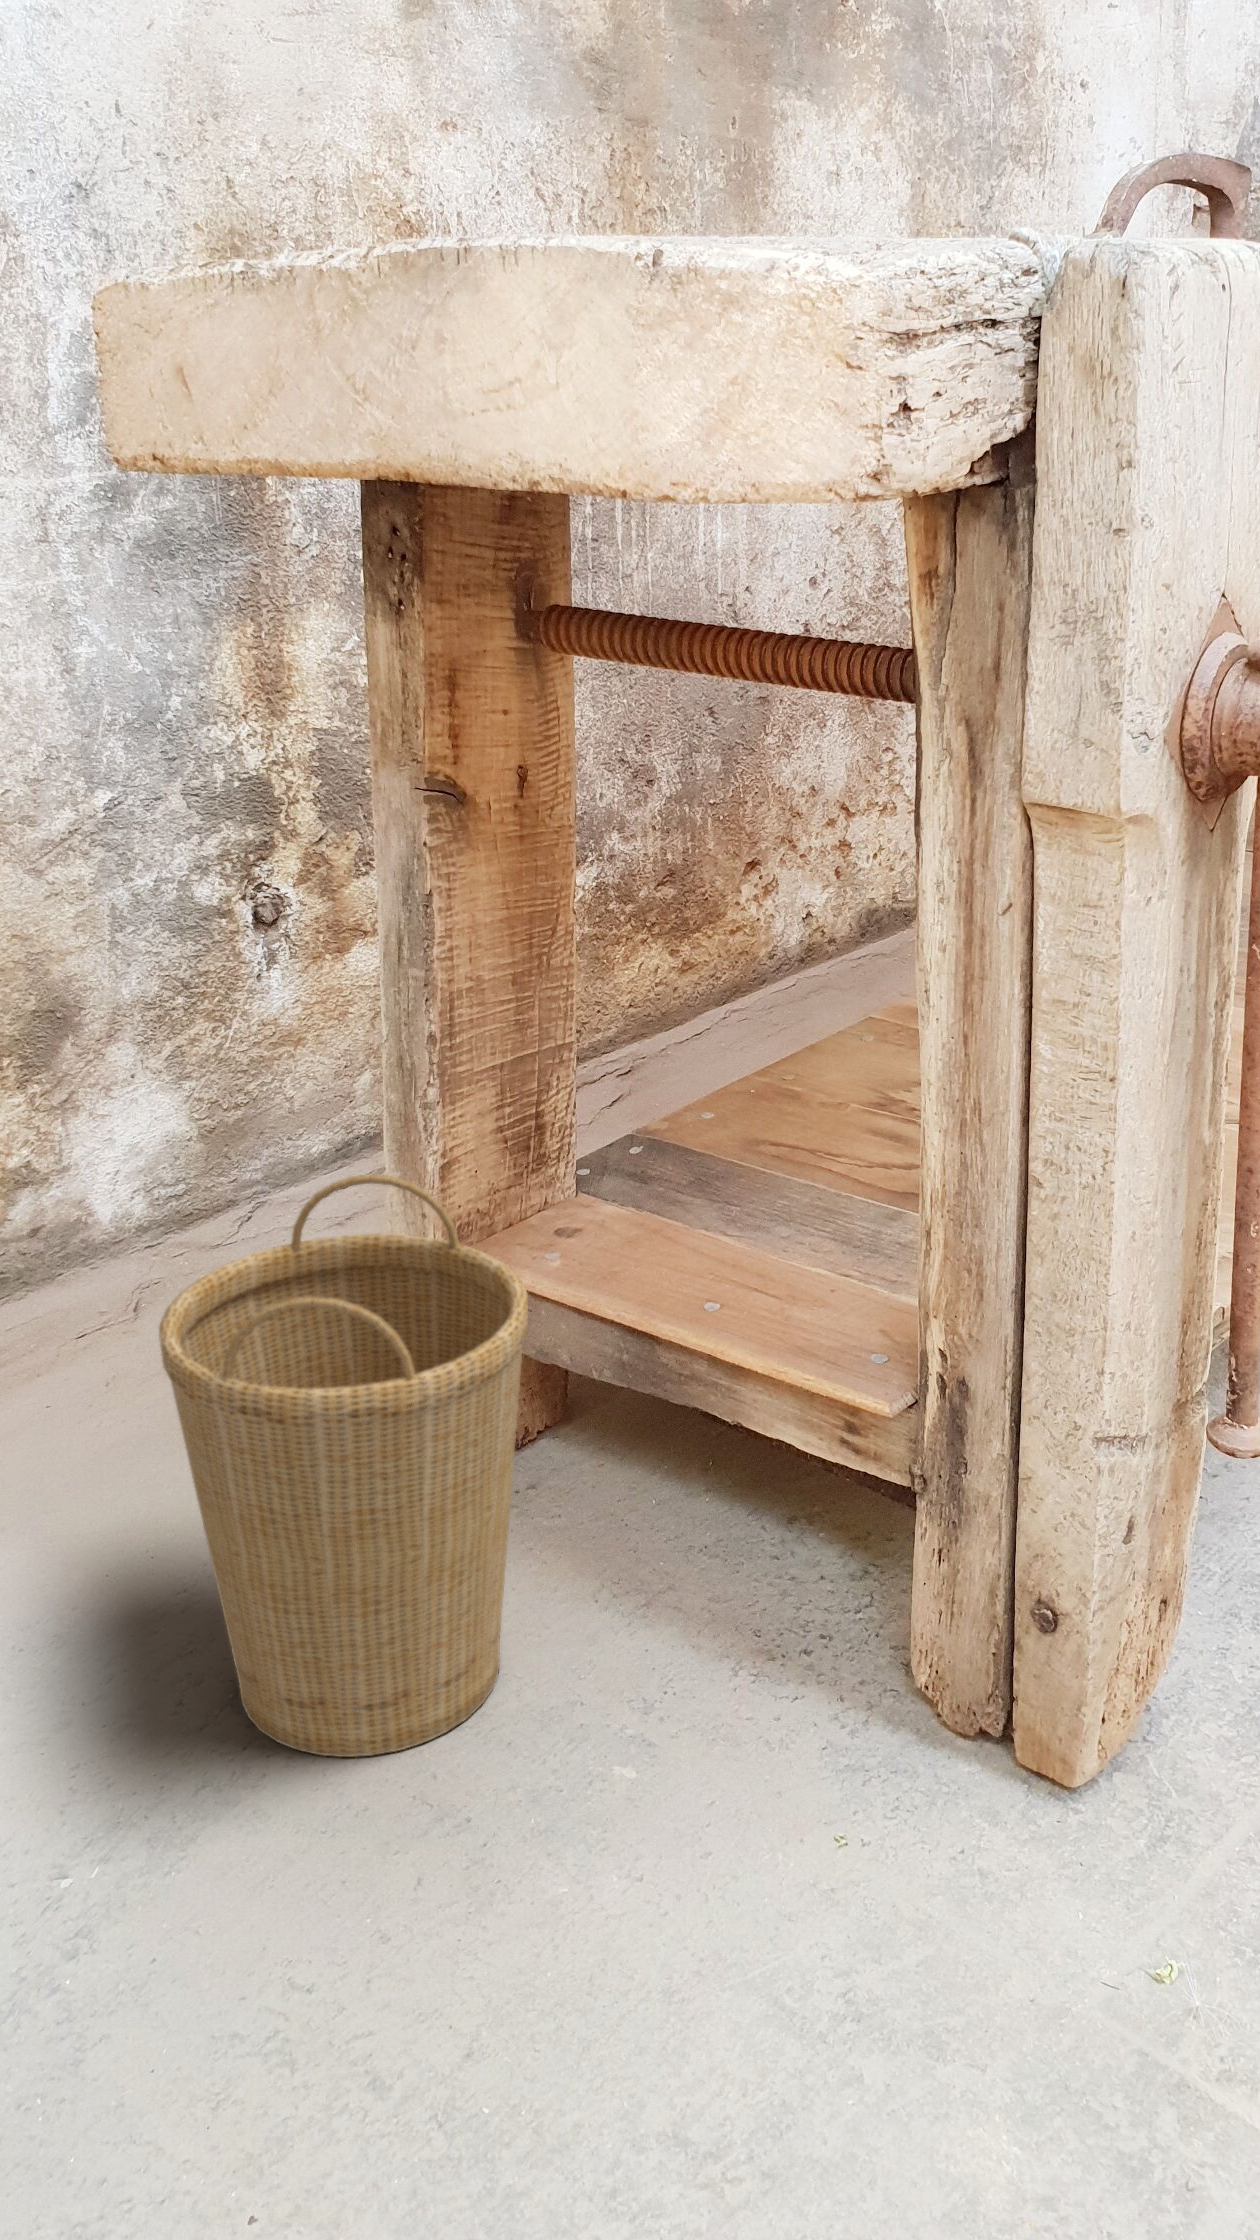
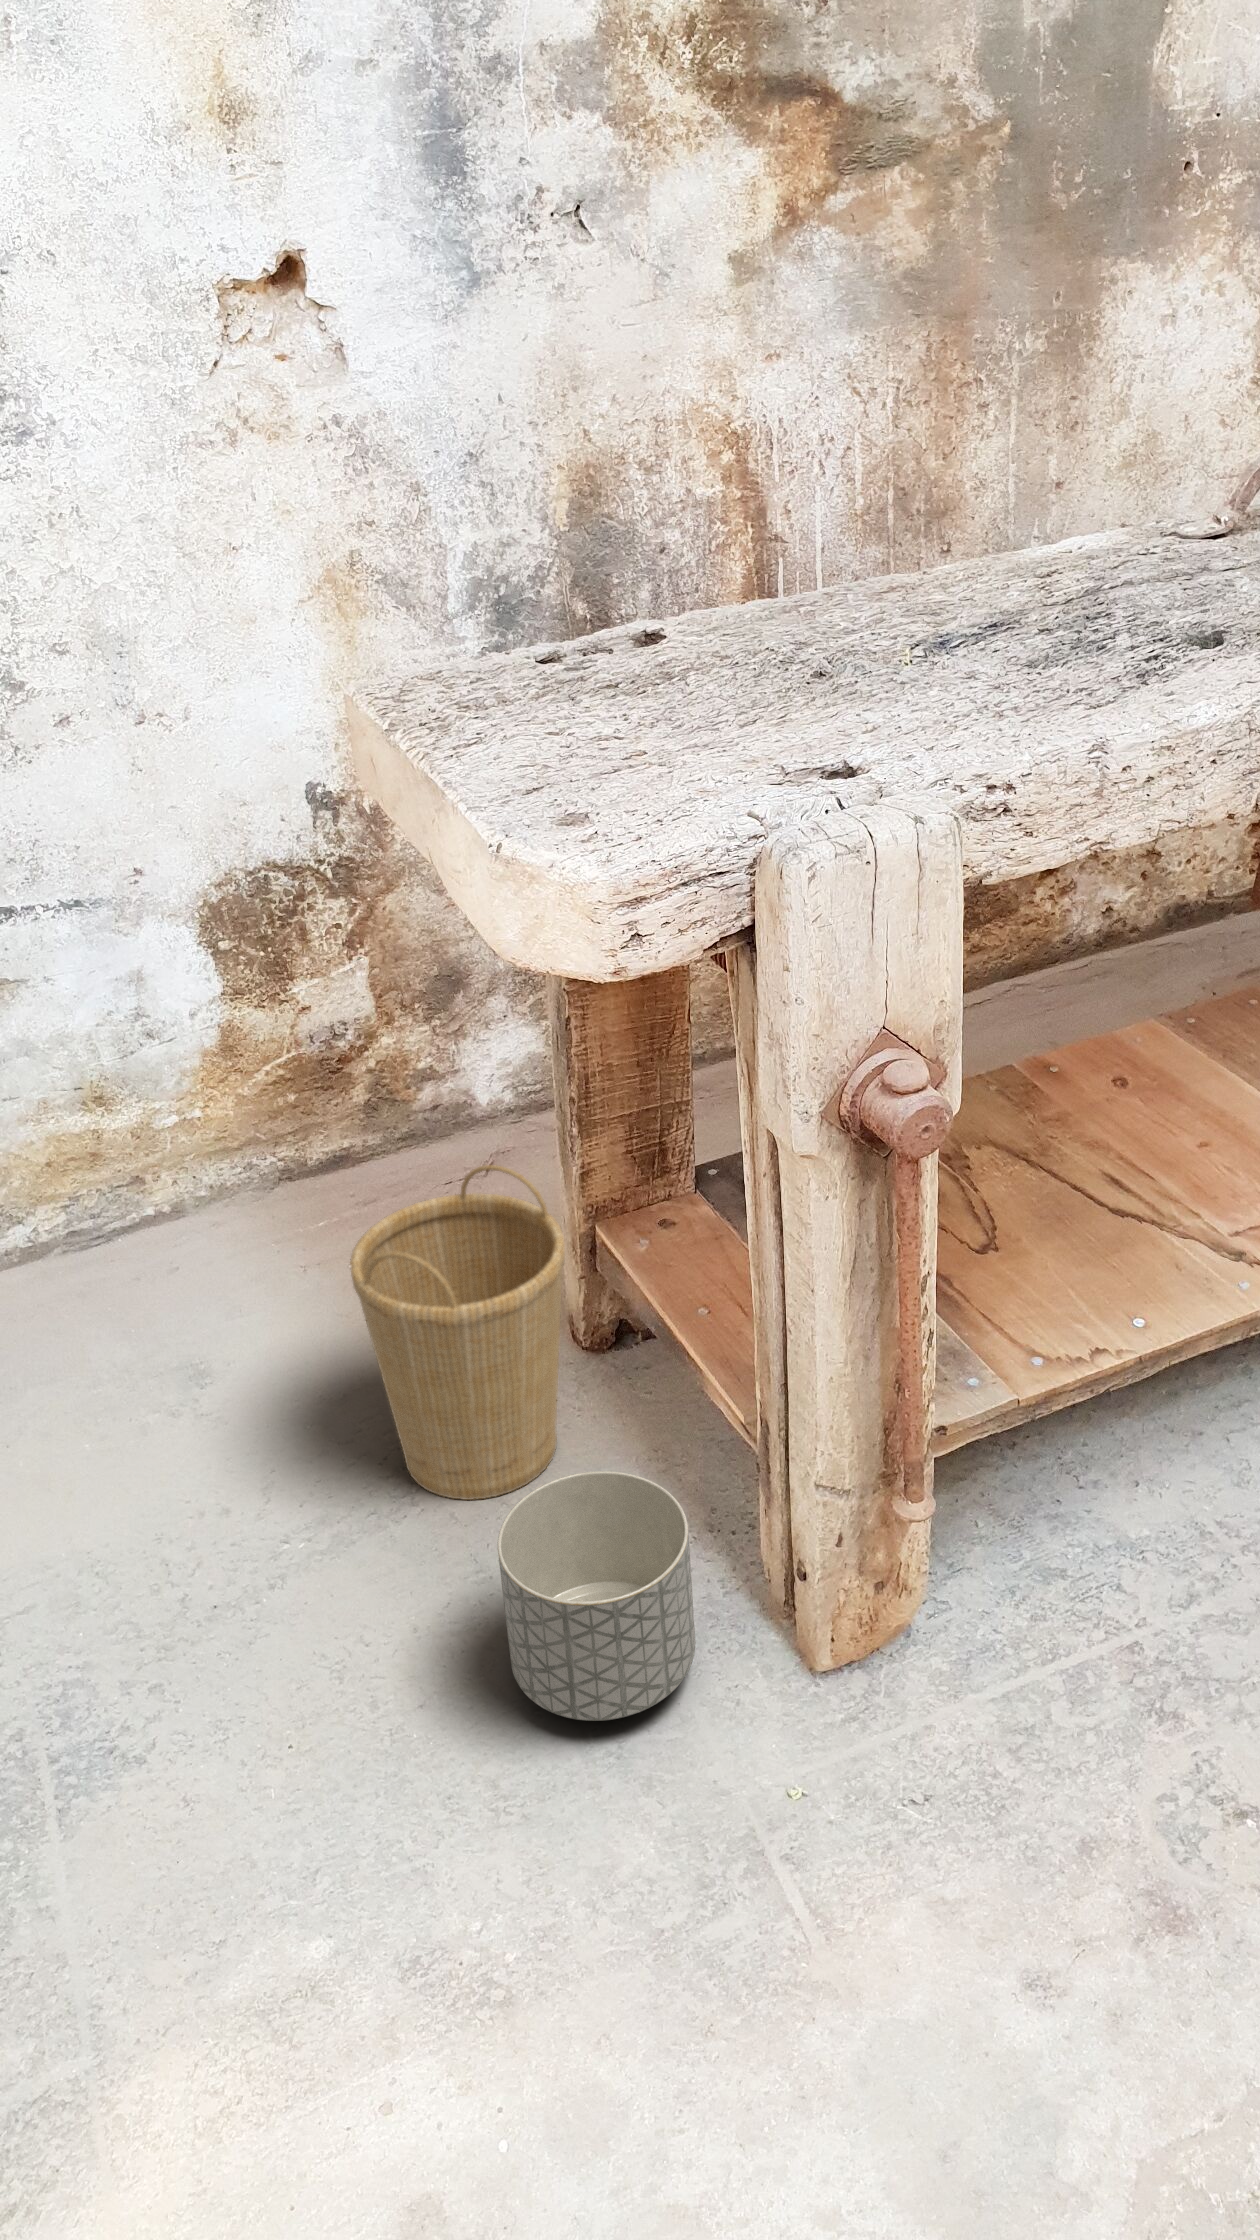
planter: none [648,1580,983,2023] -> present [498,1471,695,1721]

